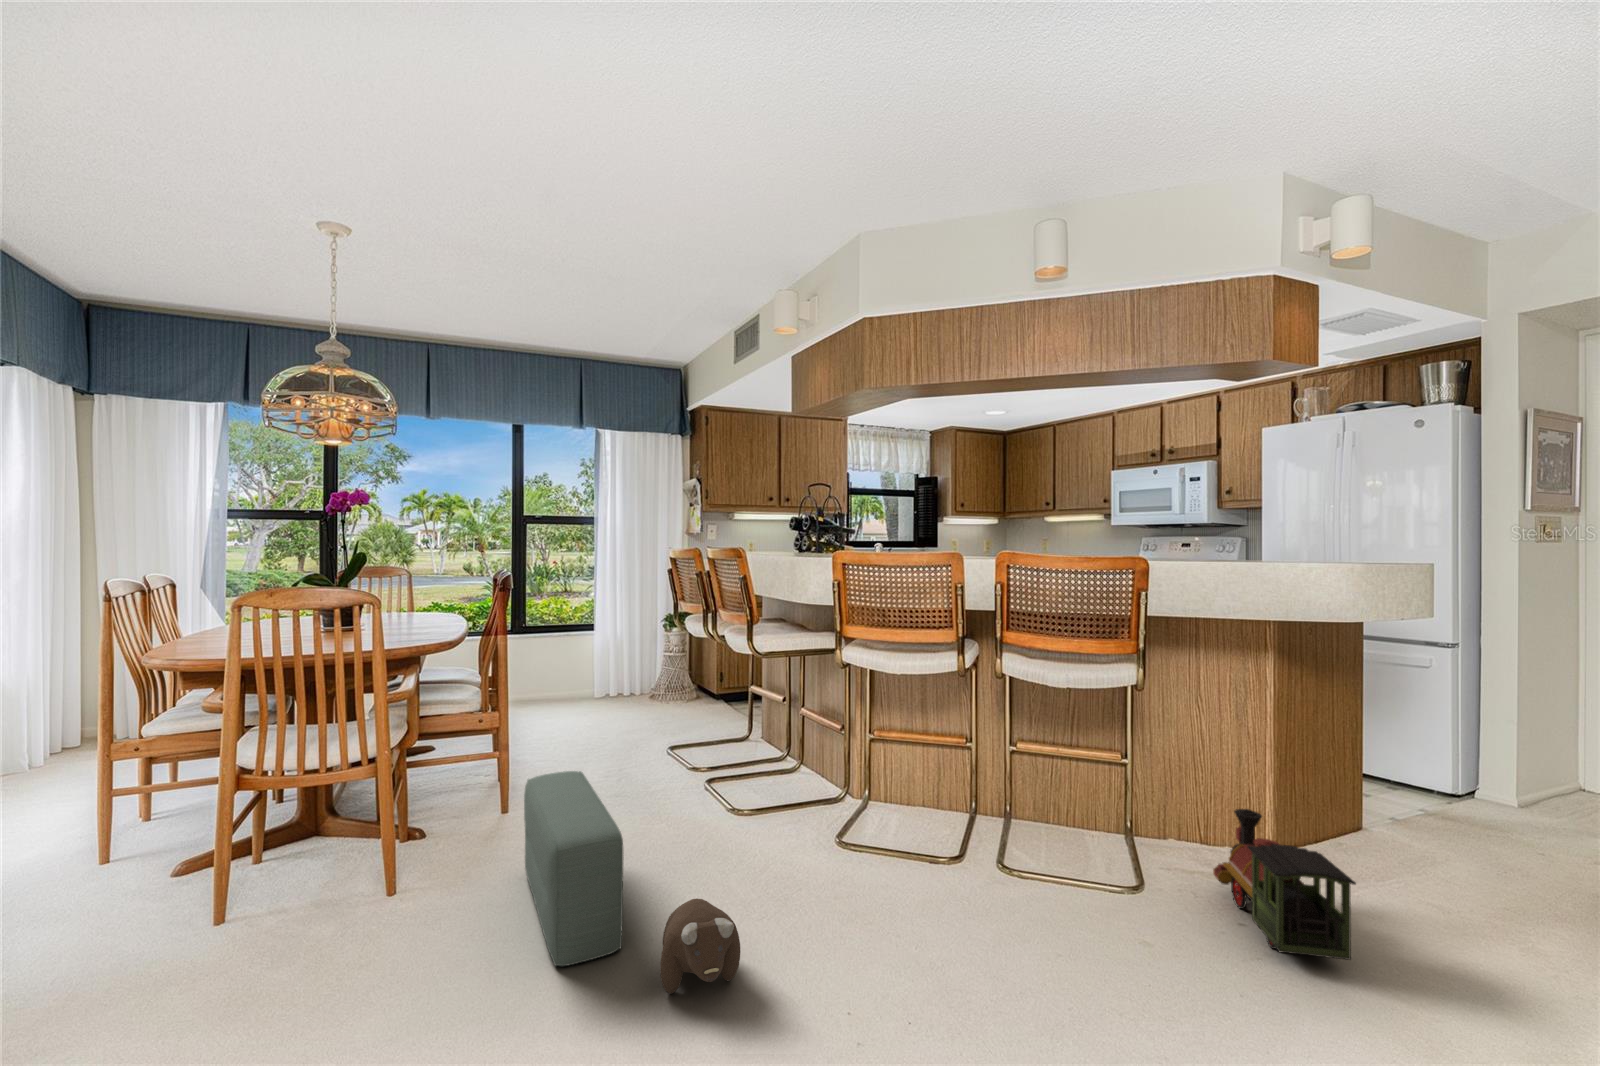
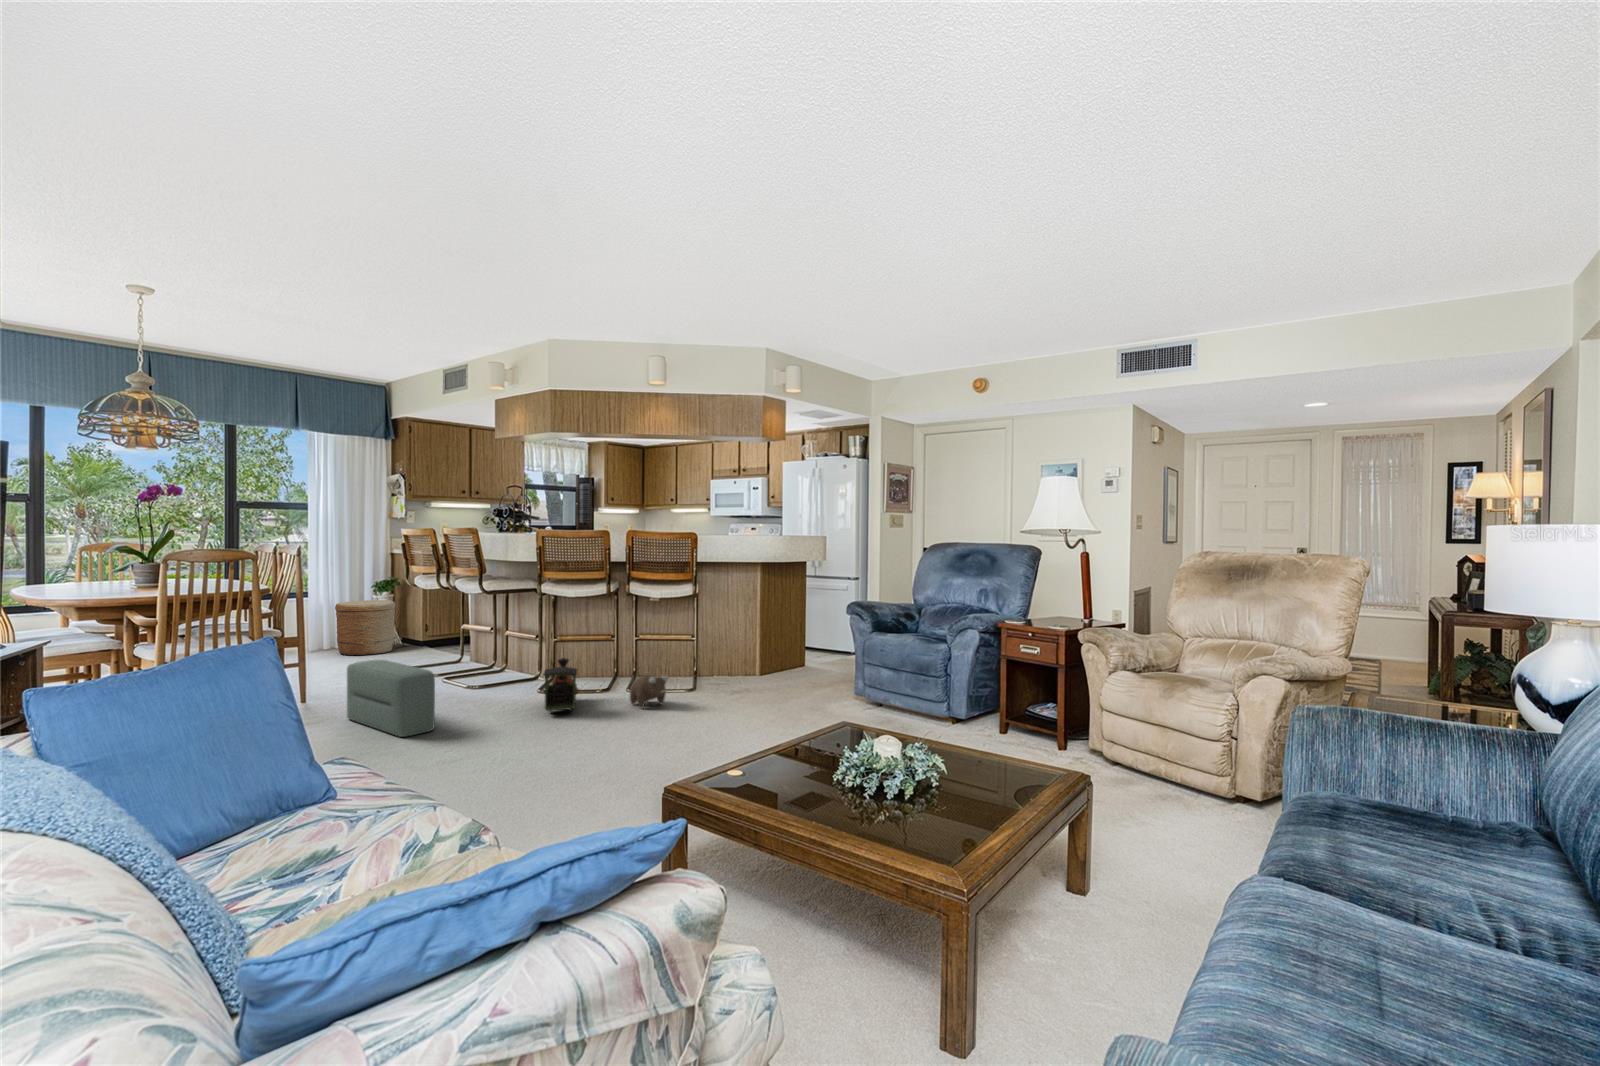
woven basket: none [622,635,687,708] -> present [335,600,395,656]
toy train: present [1213,809,1356,960] -> present [543,658,579,713]
plush toy: present [660,899,740,993] -> present [630,675,668,708]

